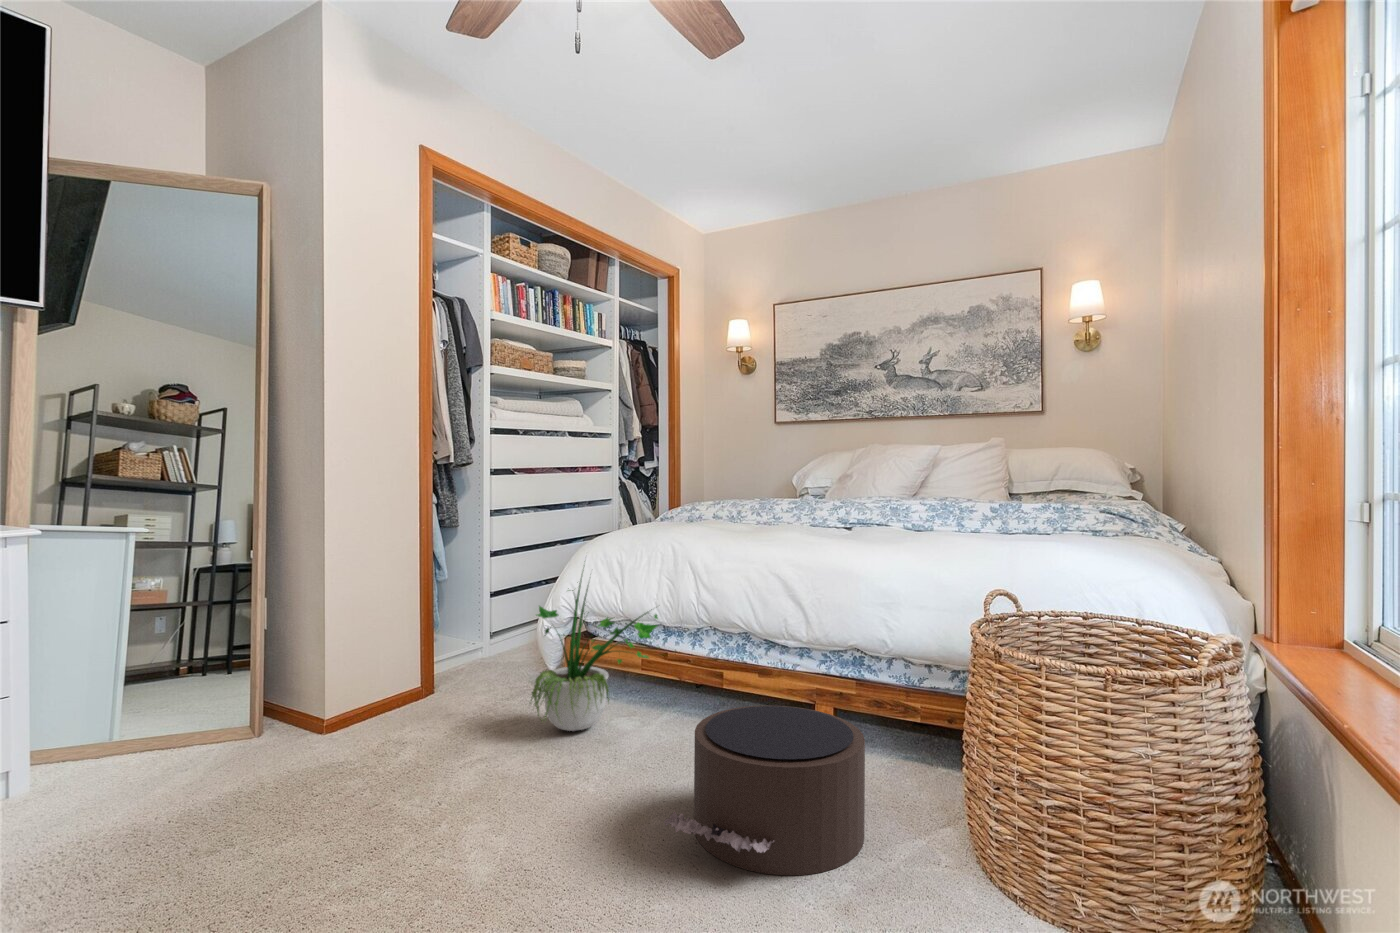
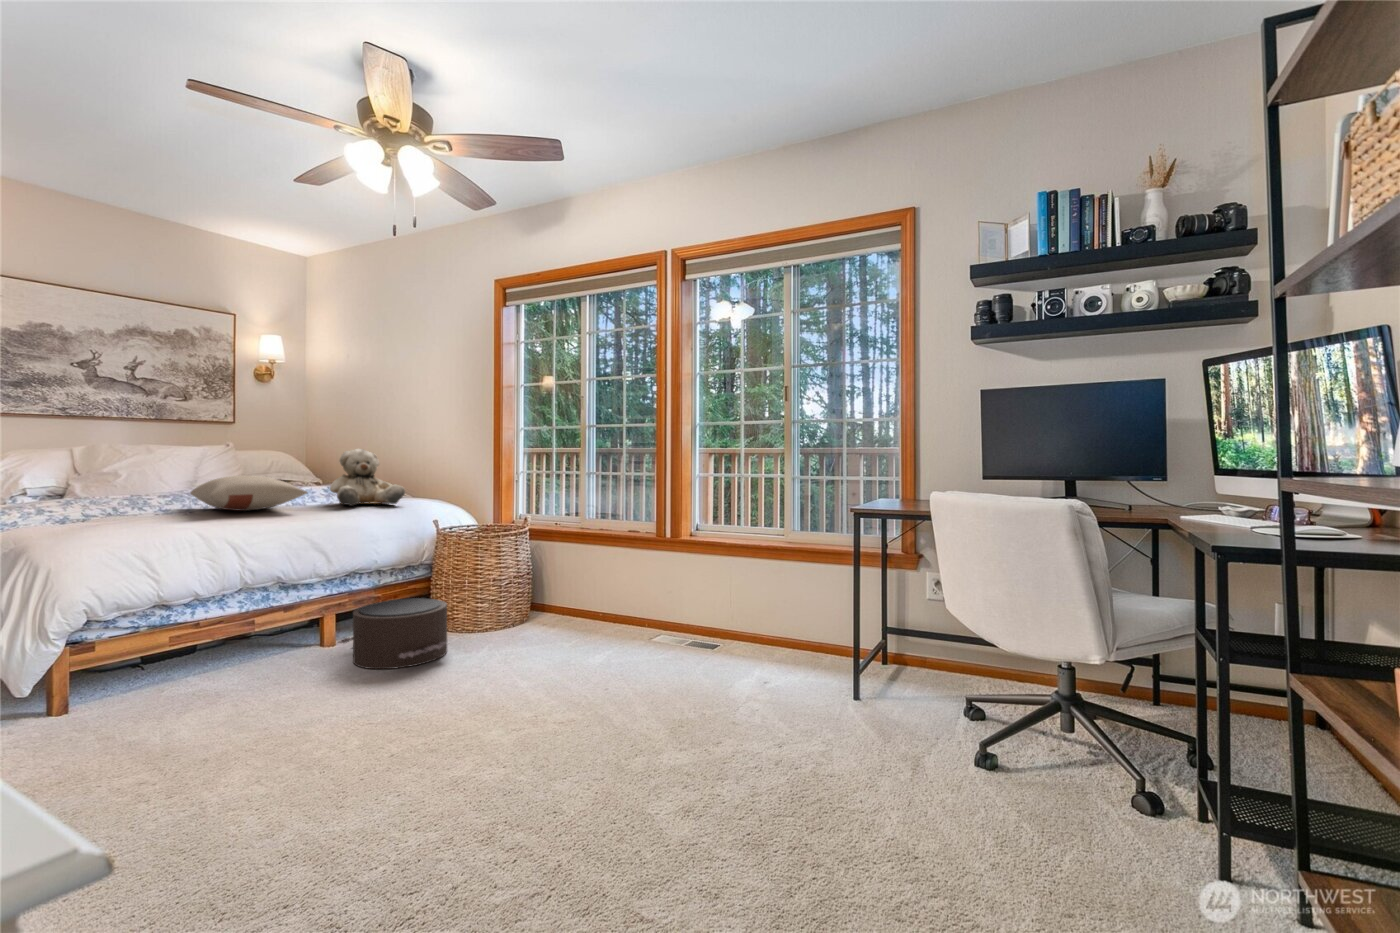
teddy bear: none [877,434,1004,538] -> present [330,449,405,506]
pillow: none [713,477,869,524] -> present [190,475,307,511]
potted plant: present [531,570,658,731] -> none [82,550,264,709]

